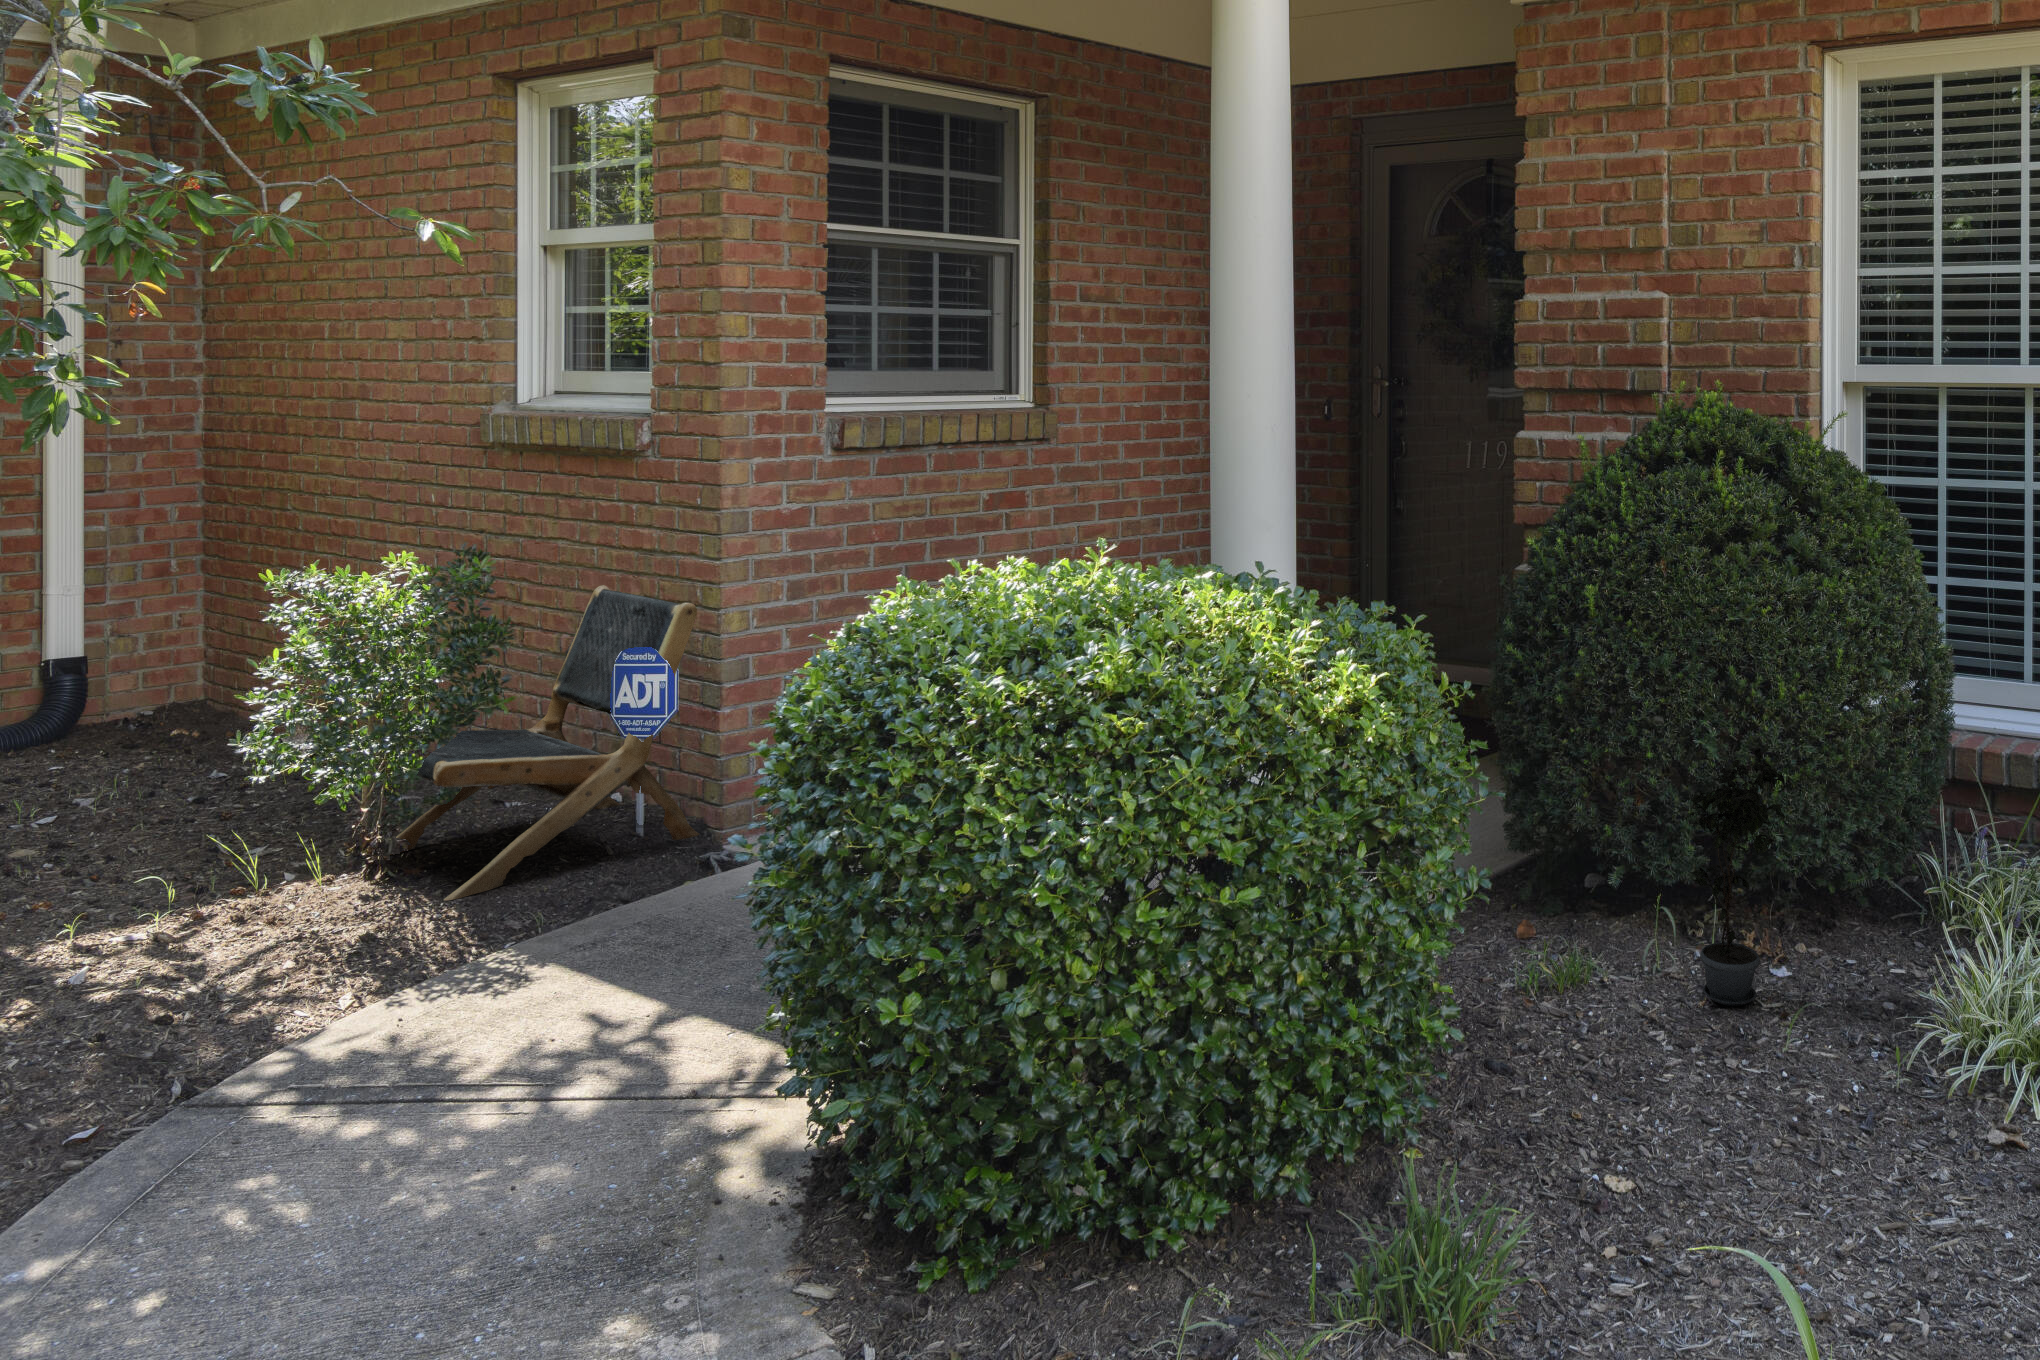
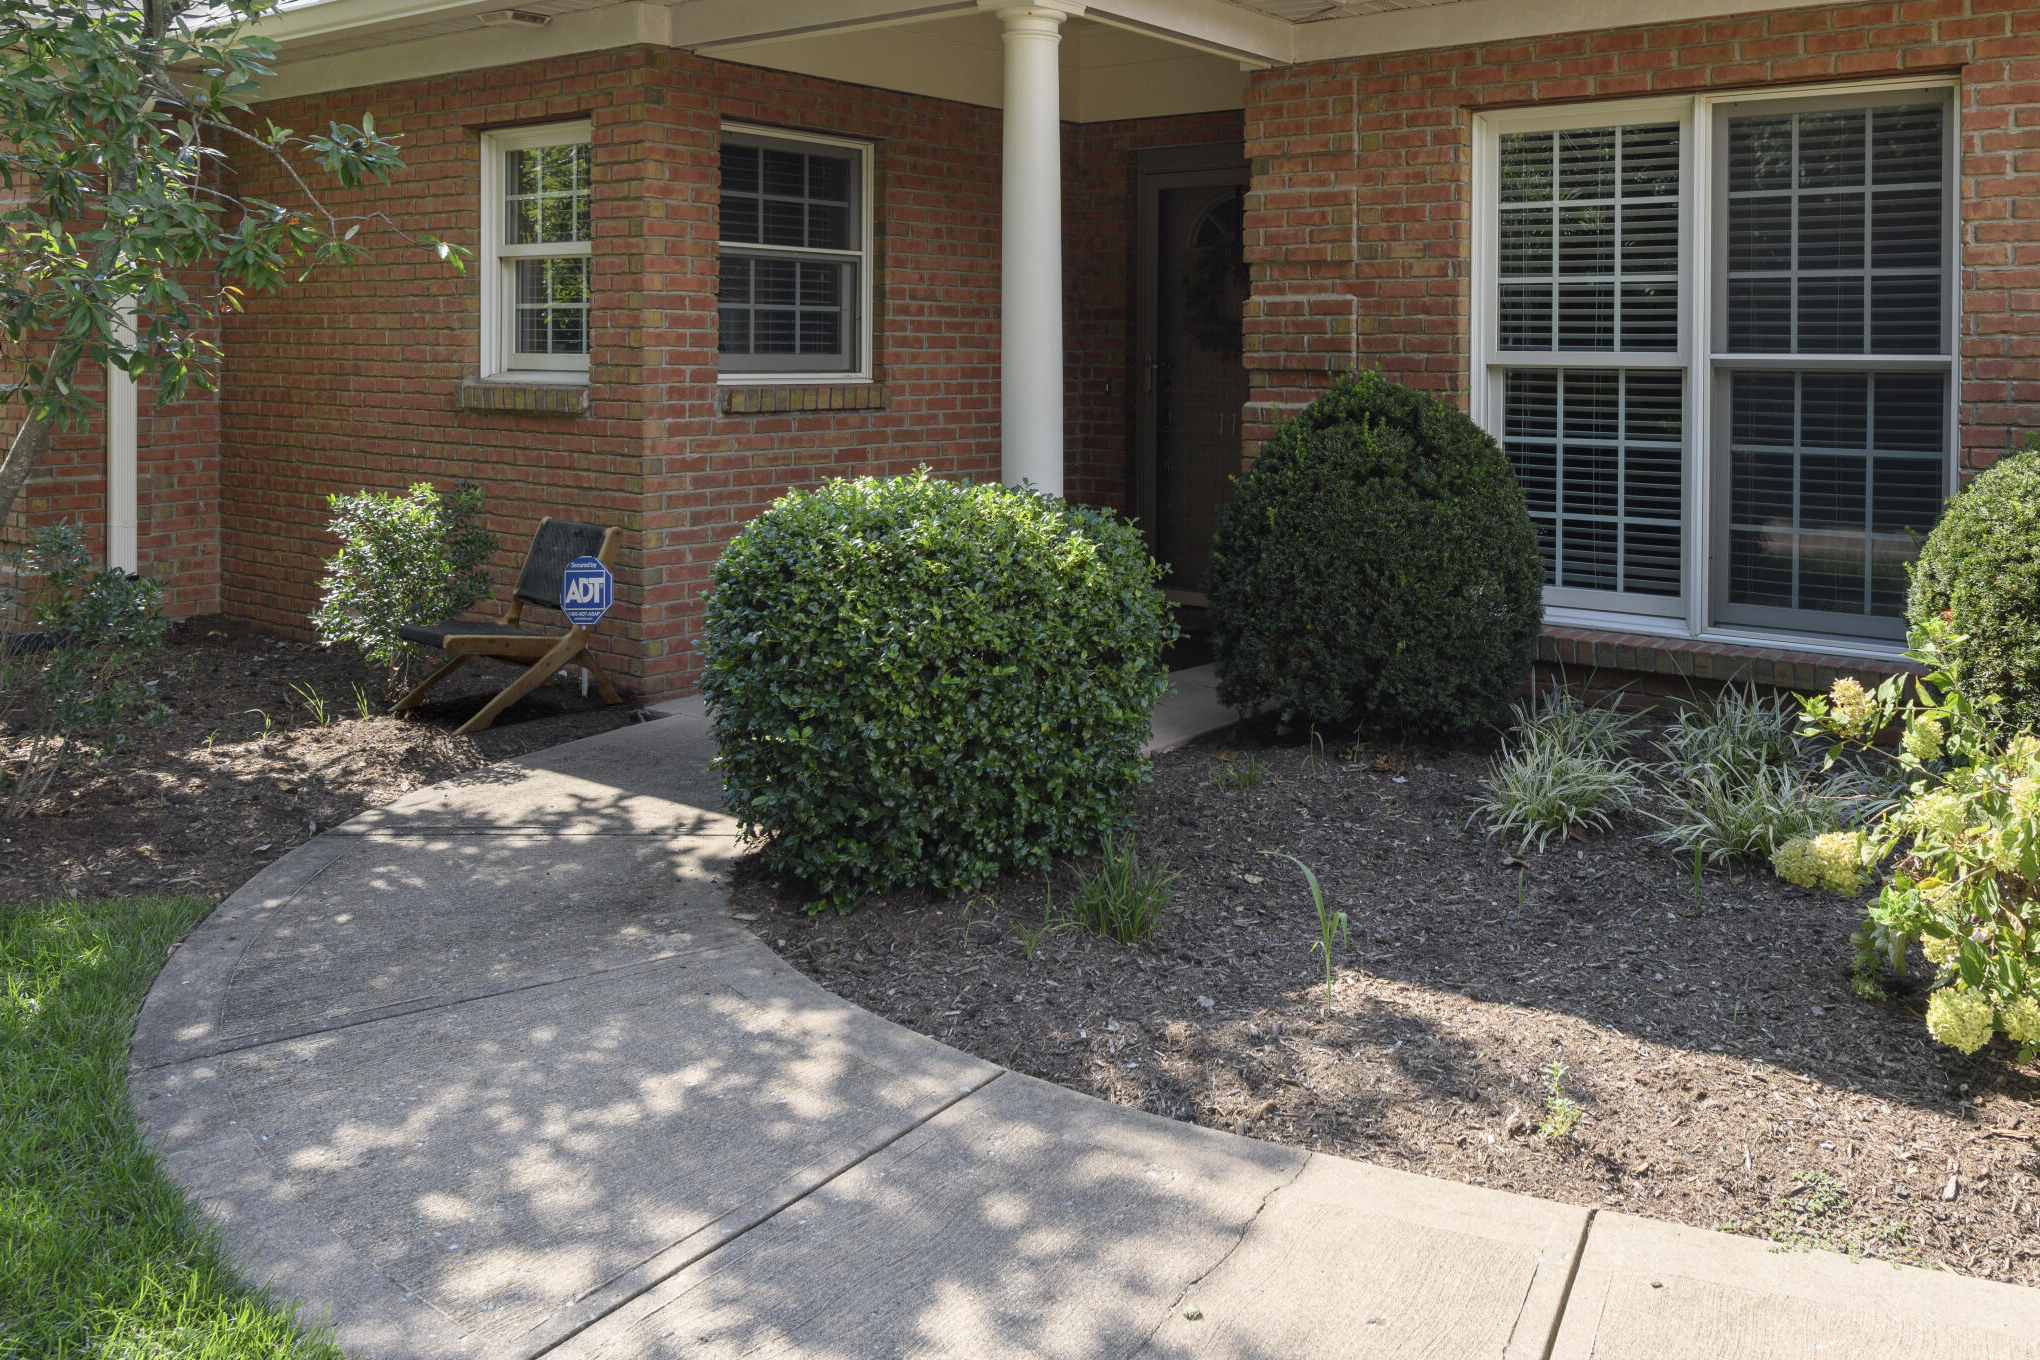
potted plant: present [1678,748,1788,1007] -> none [1326,622,1402,802]

